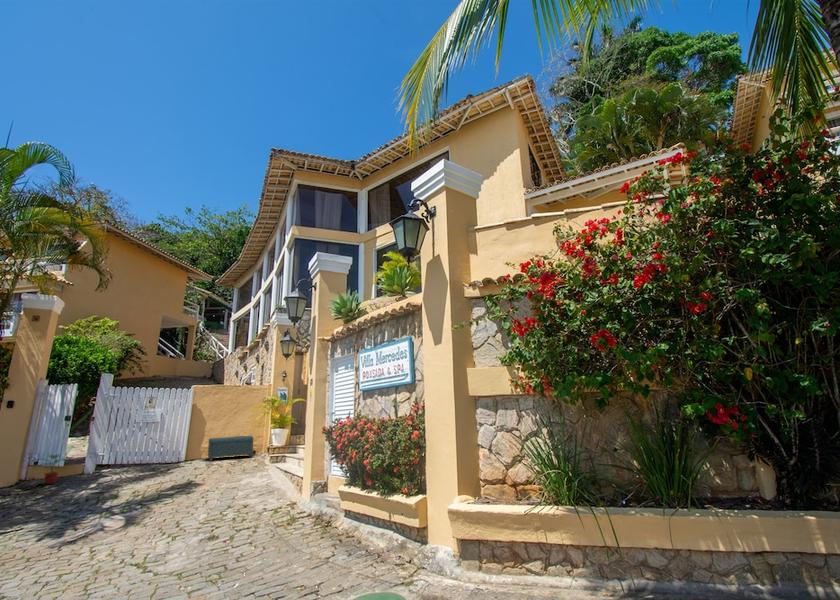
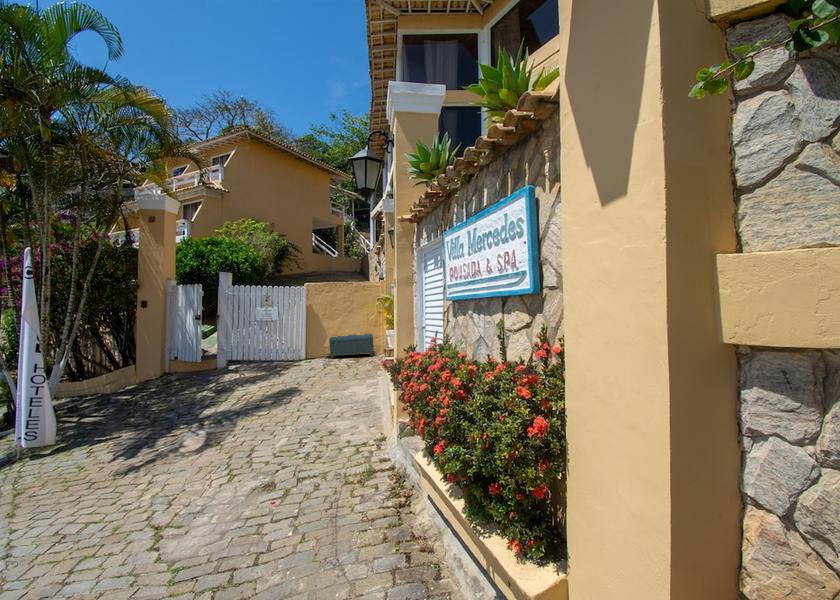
potted plant: present [45,455,67,484] -> none [162,351,197,379]

